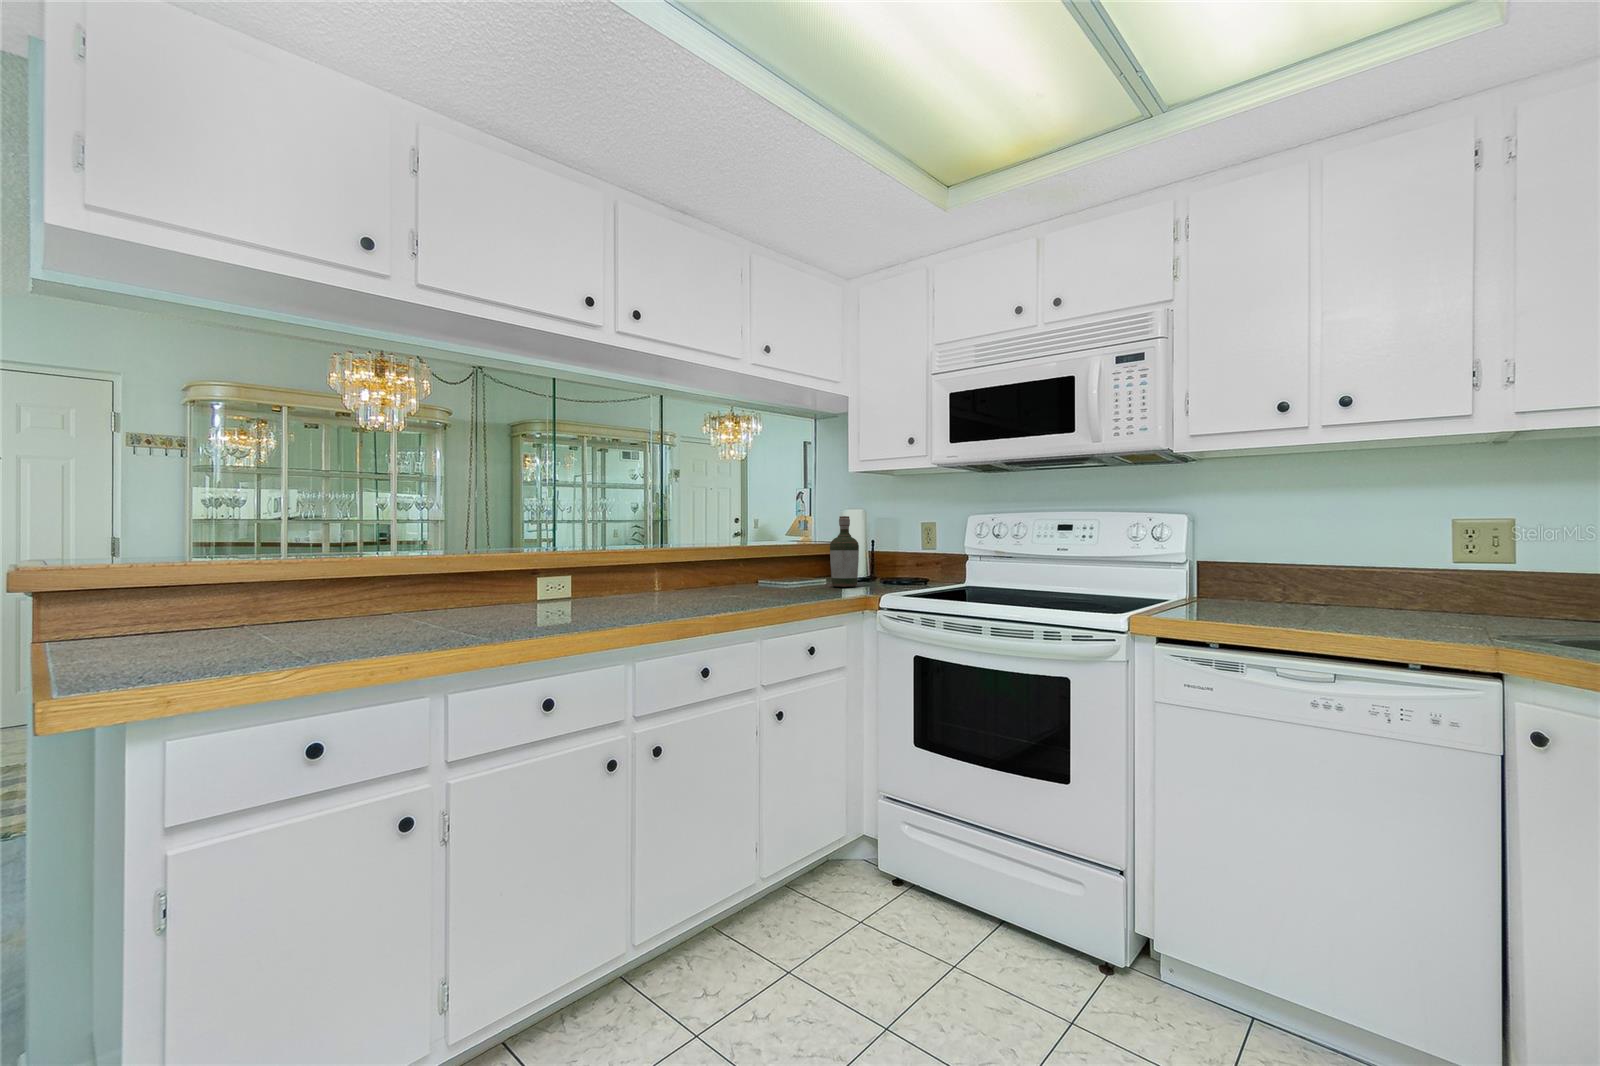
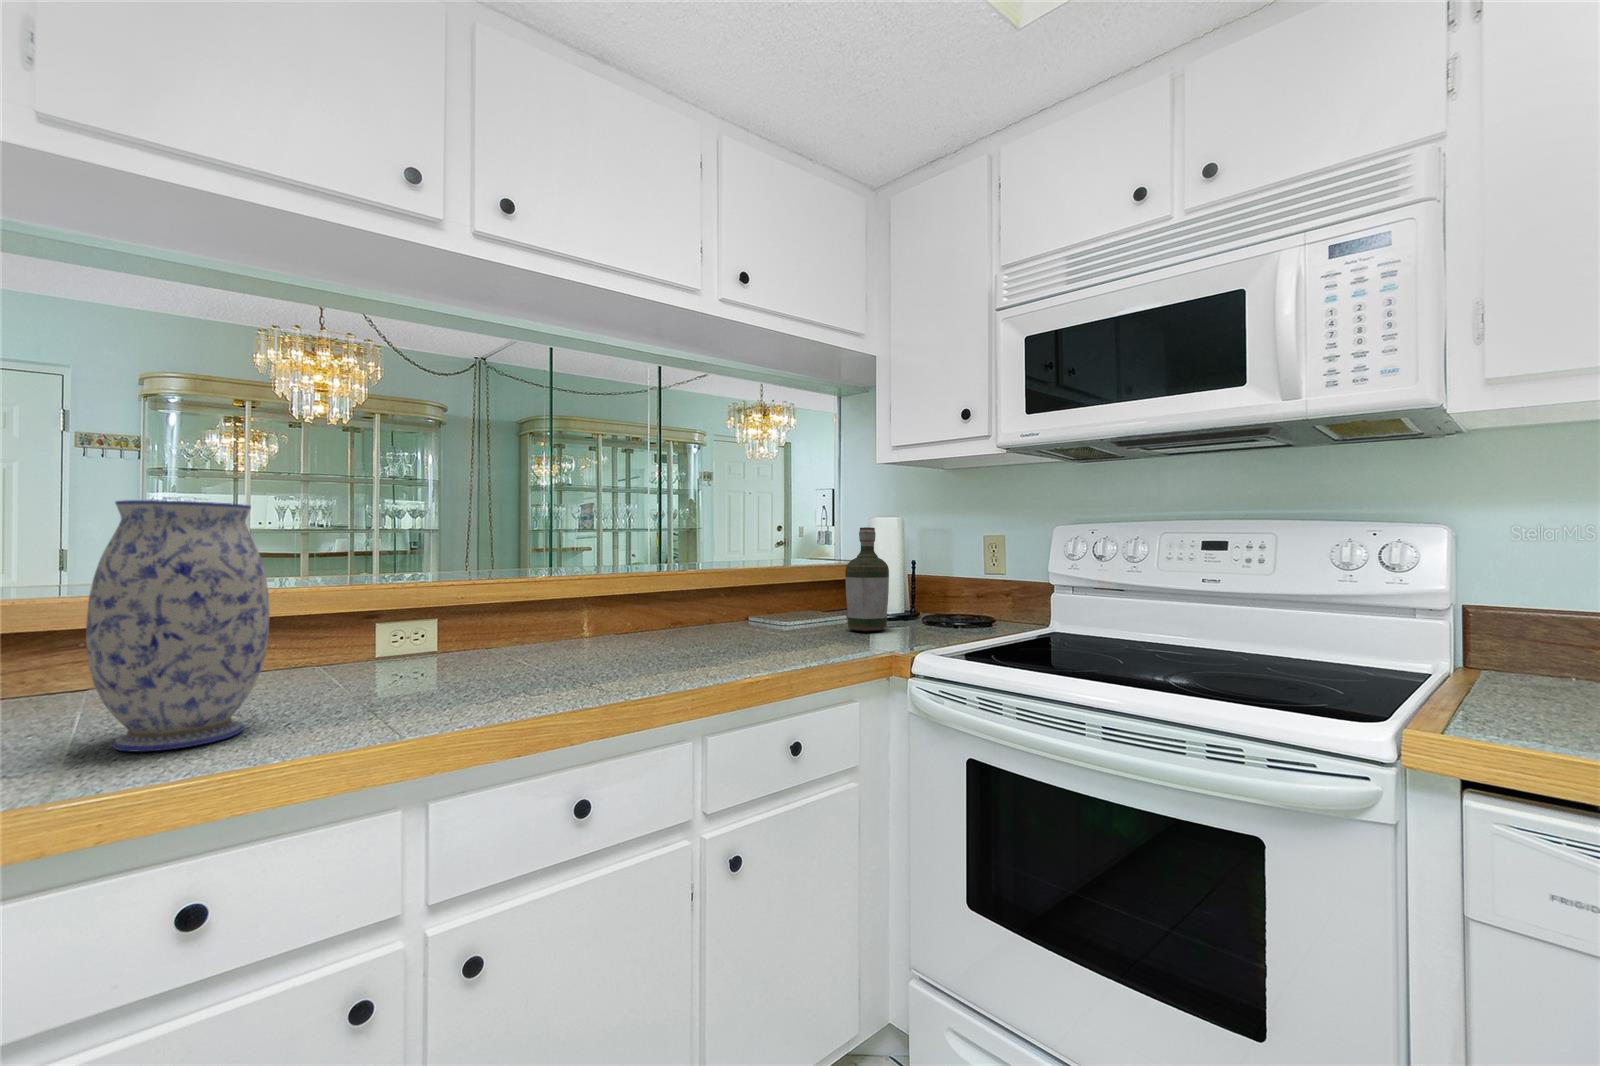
vase: none [469,500,547,628] -> present [86,500,269,752]

